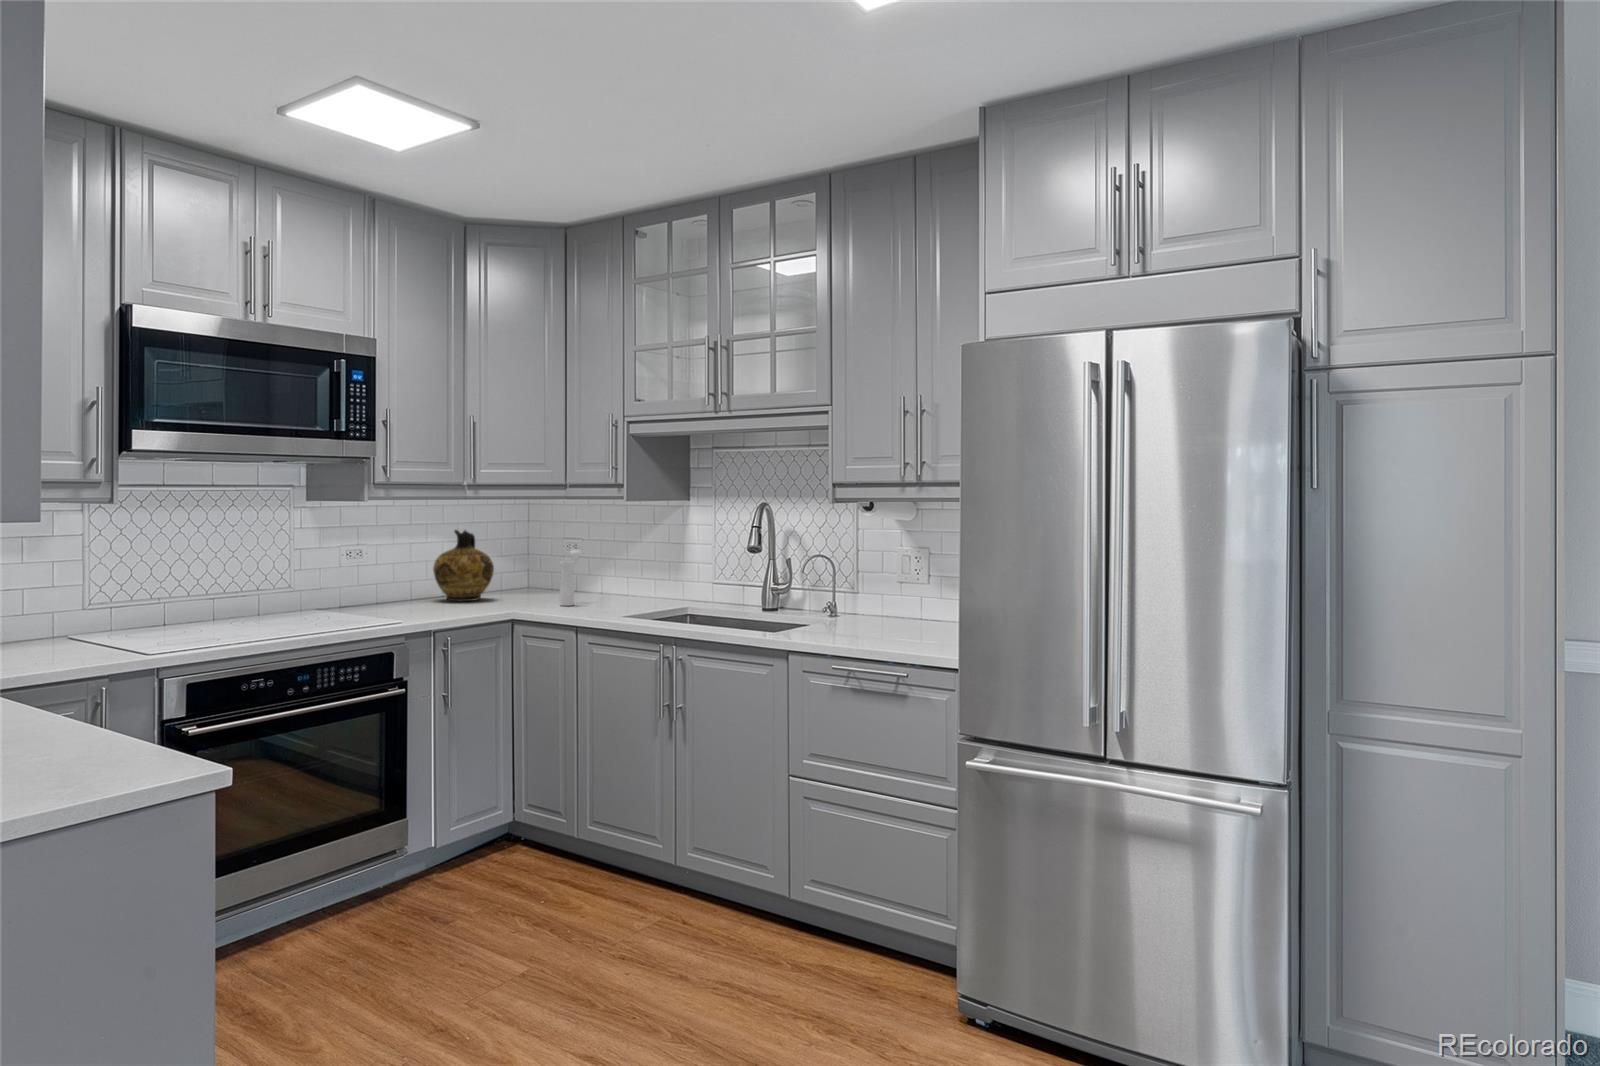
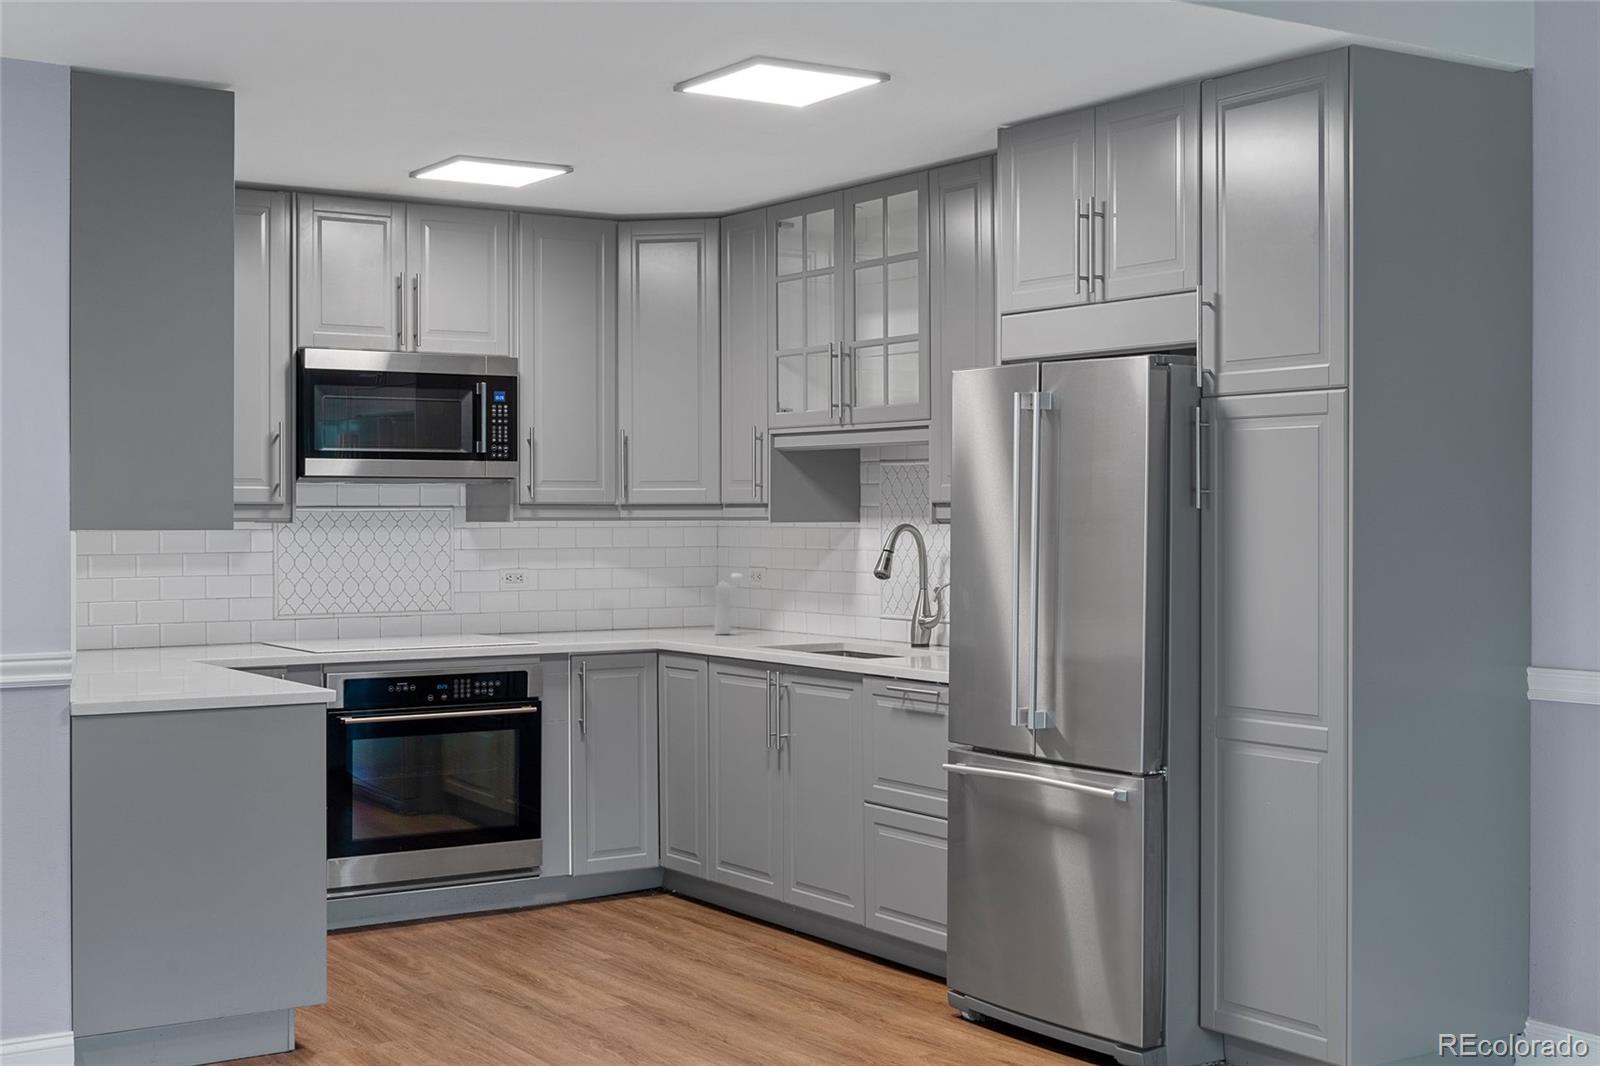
ceramic jug: present [433,530,494,601] -> none [594,551,657,629]

